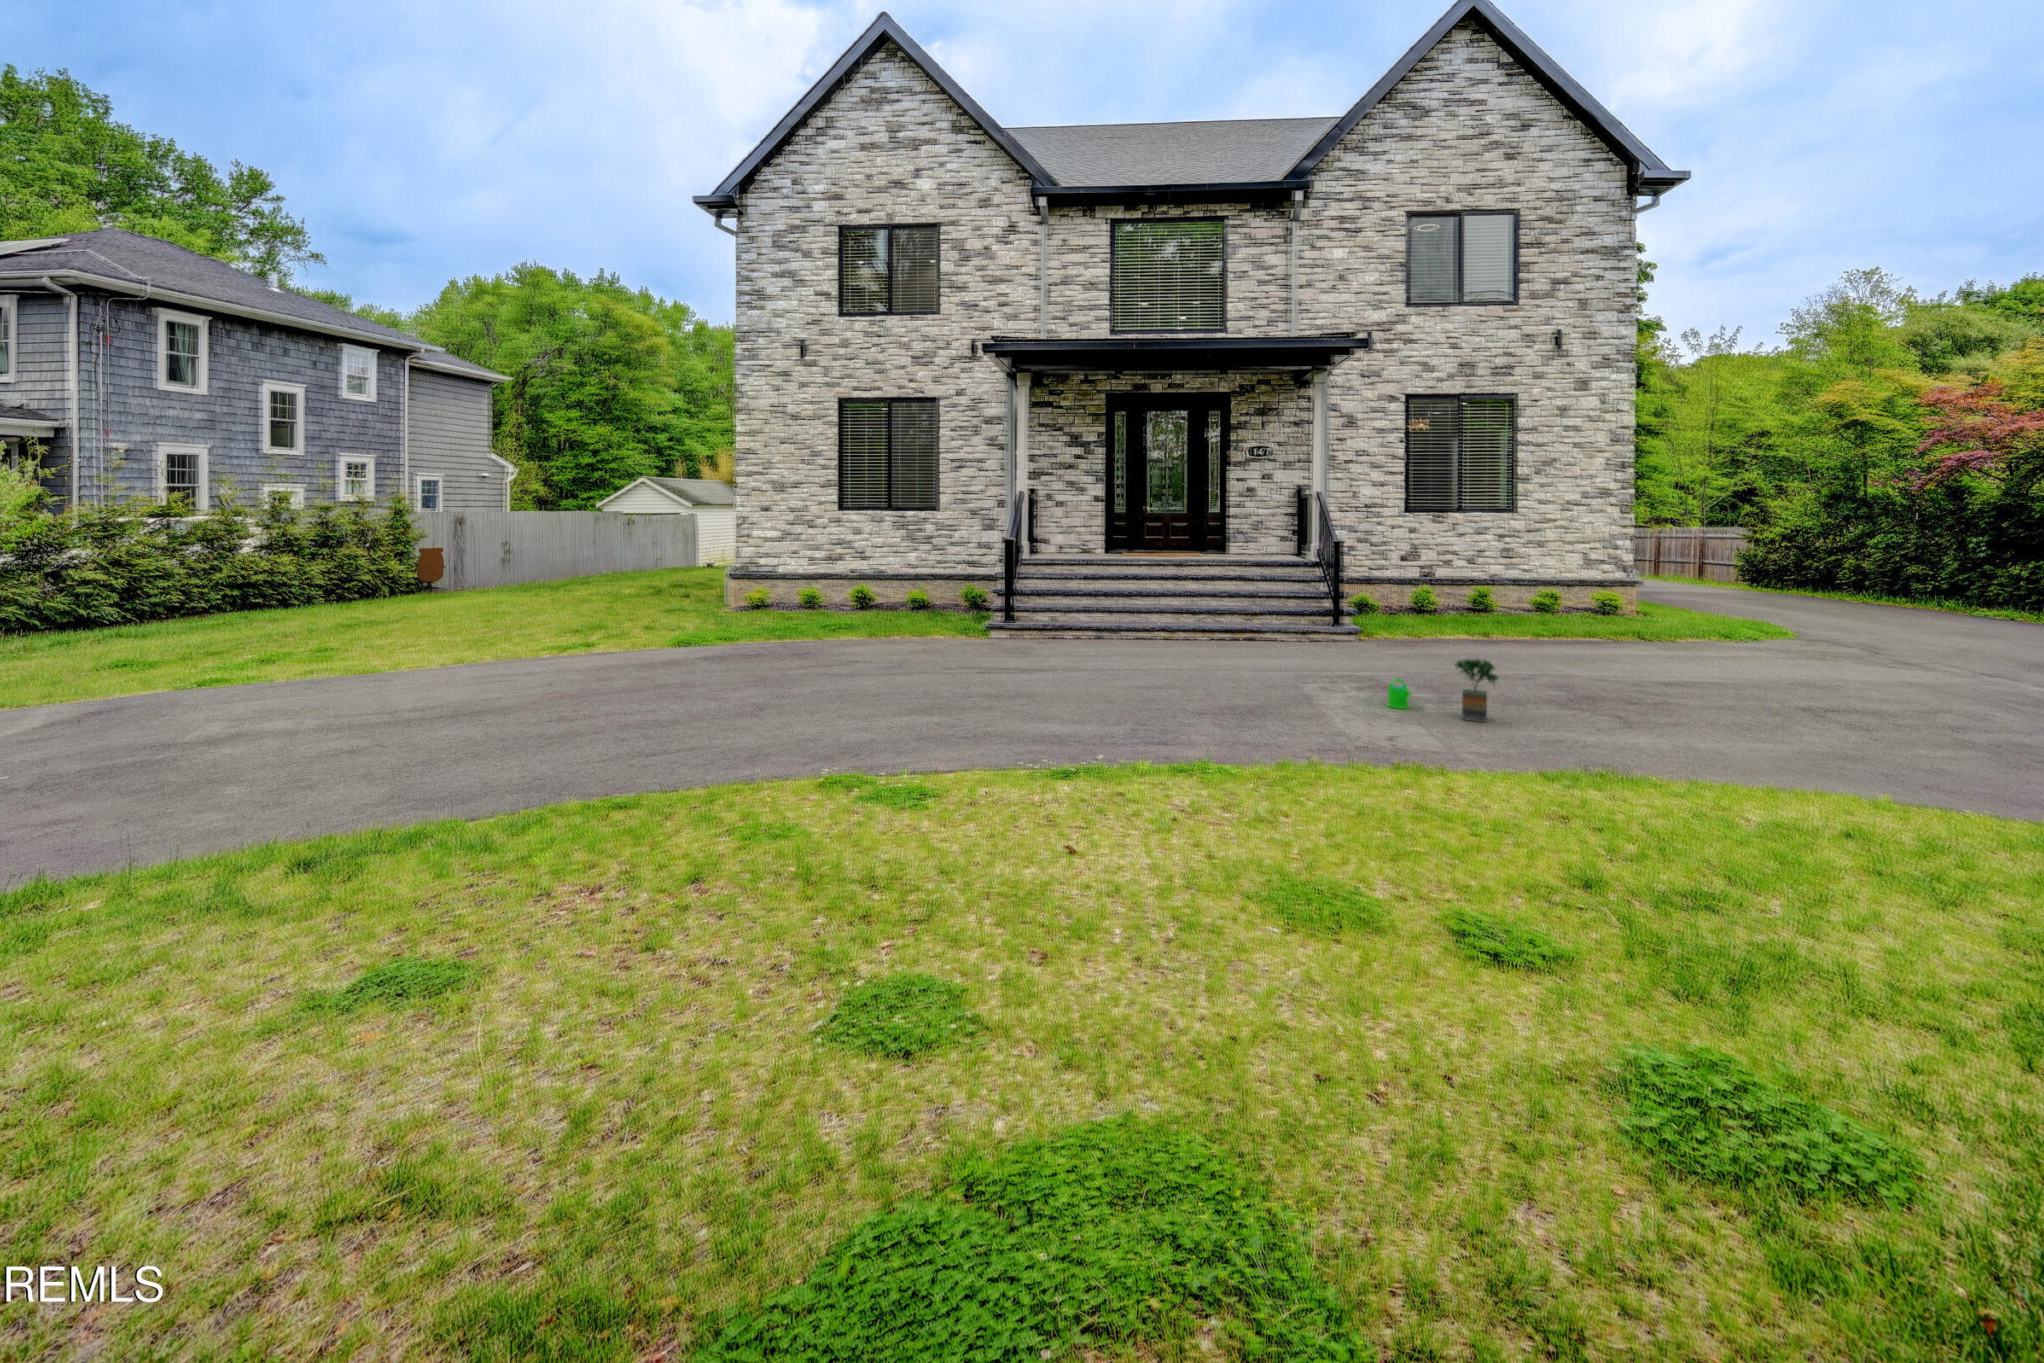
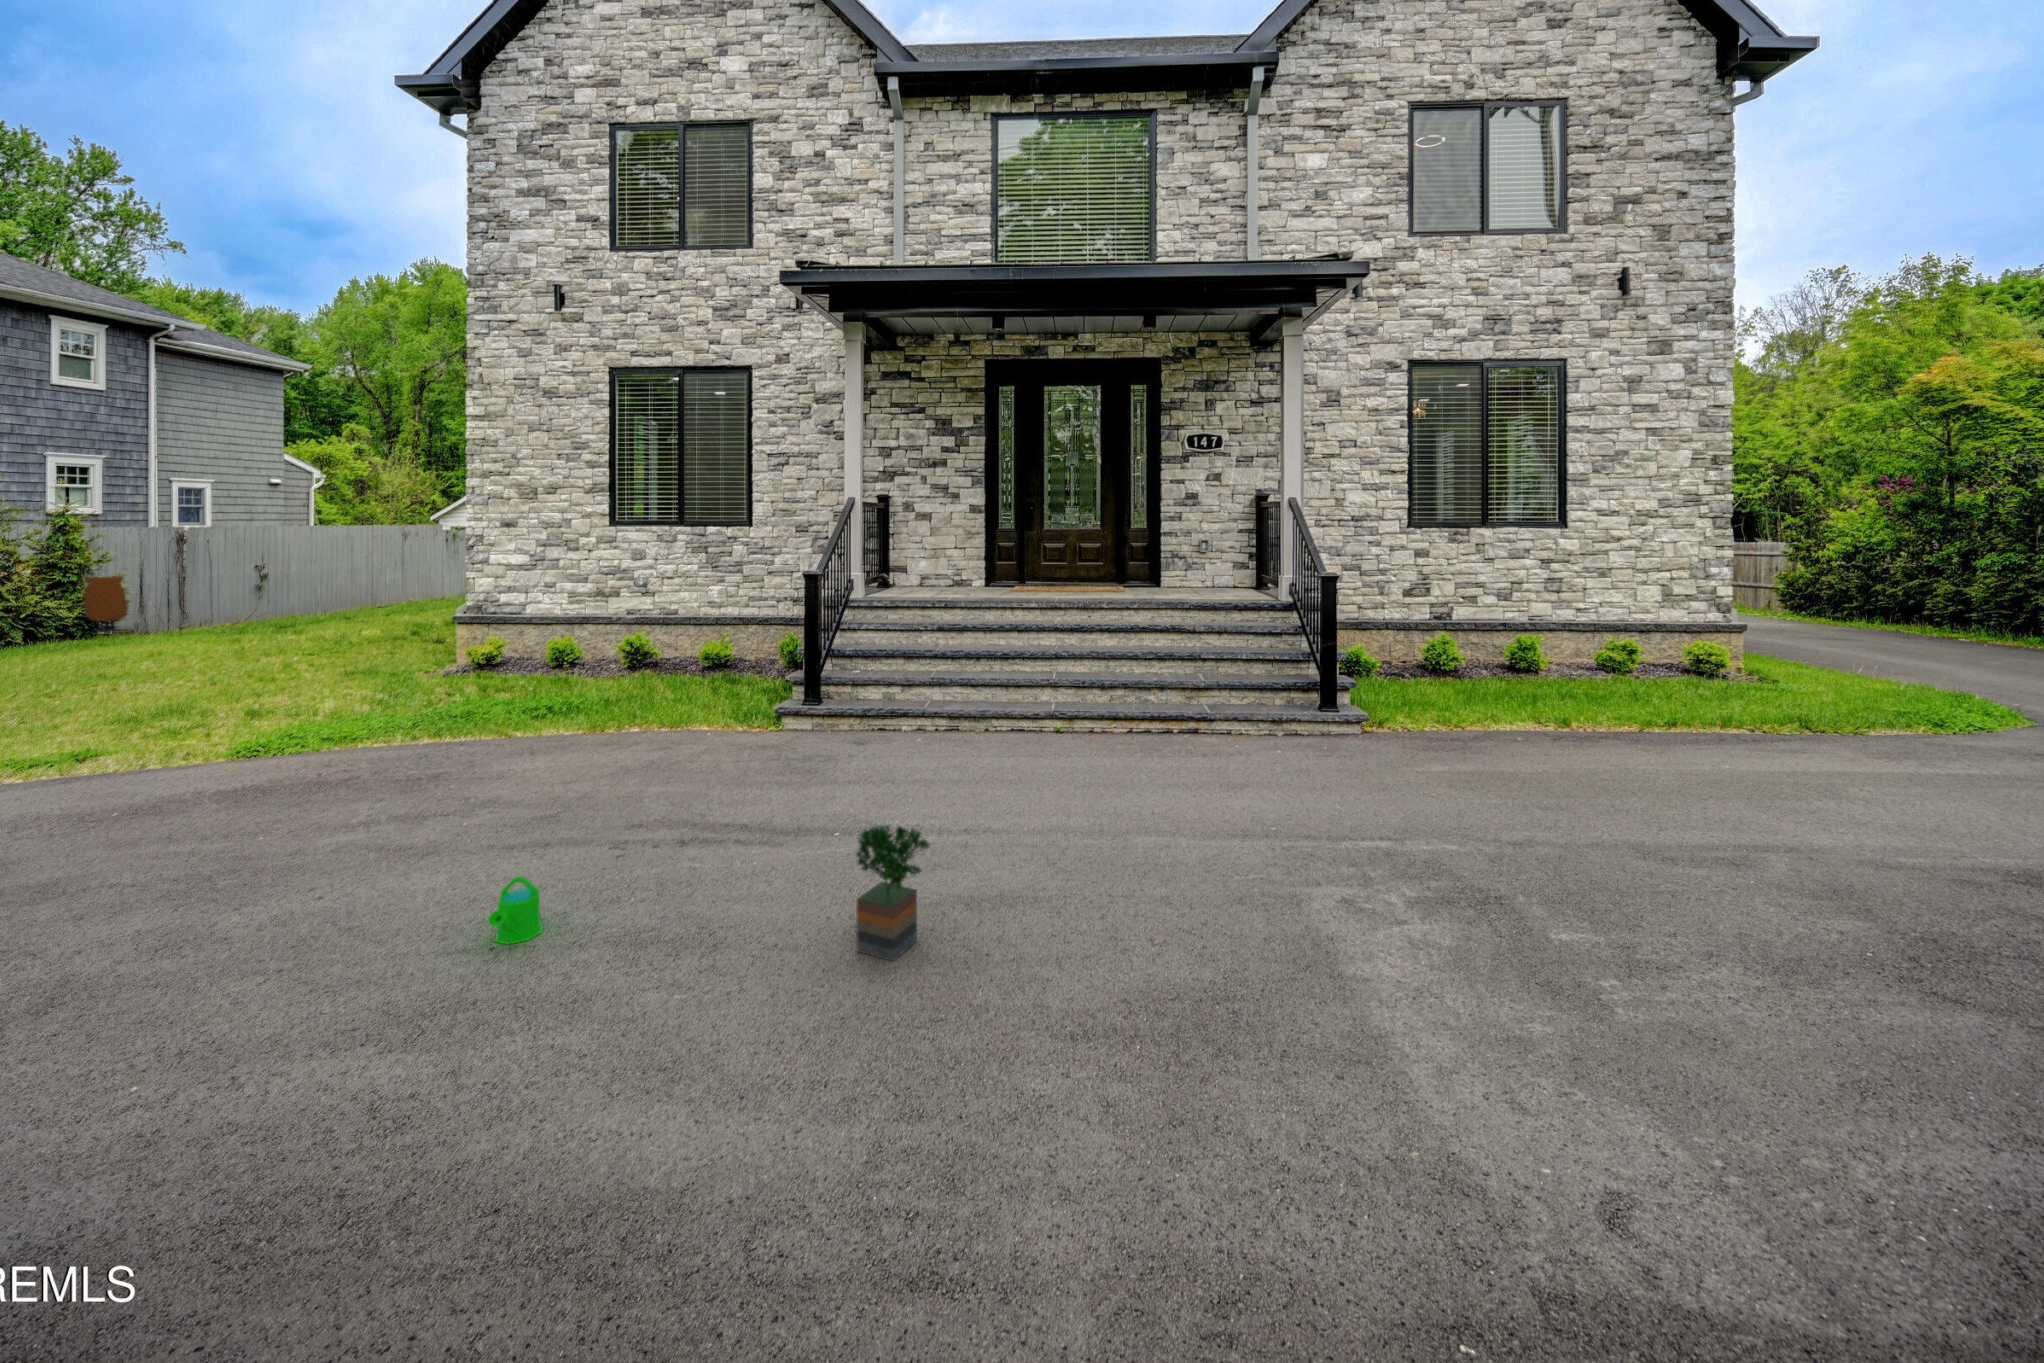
potted tree: present [1455,659,1498,722] -> present [856,825,930,961]
watering can: present [1387,678,1411,709] -> present [488,876,544,945]

